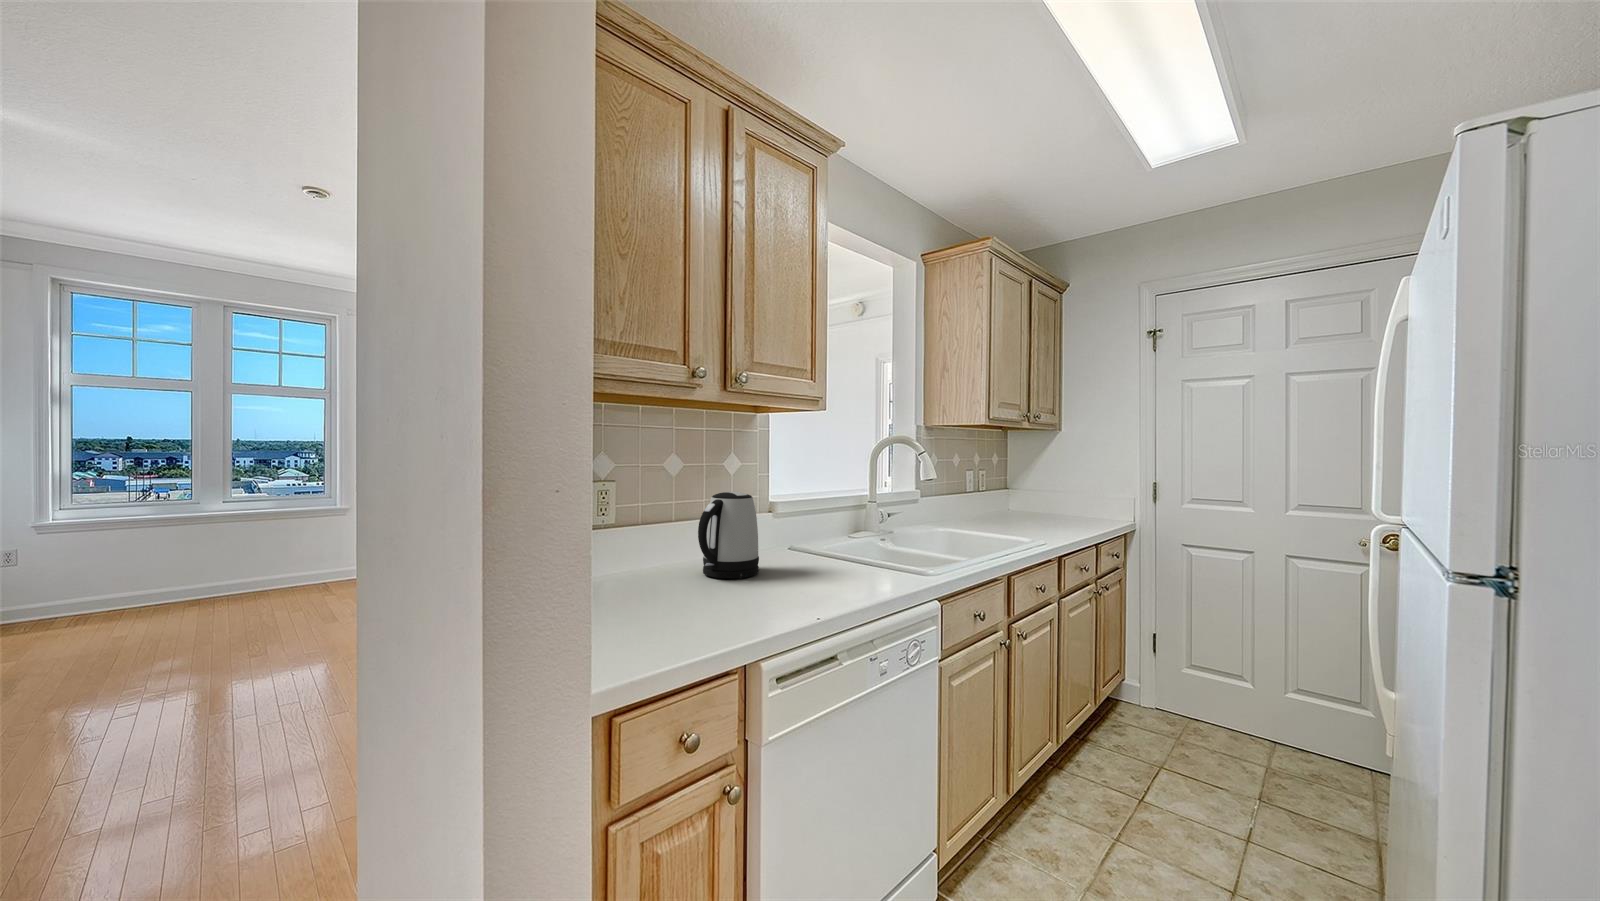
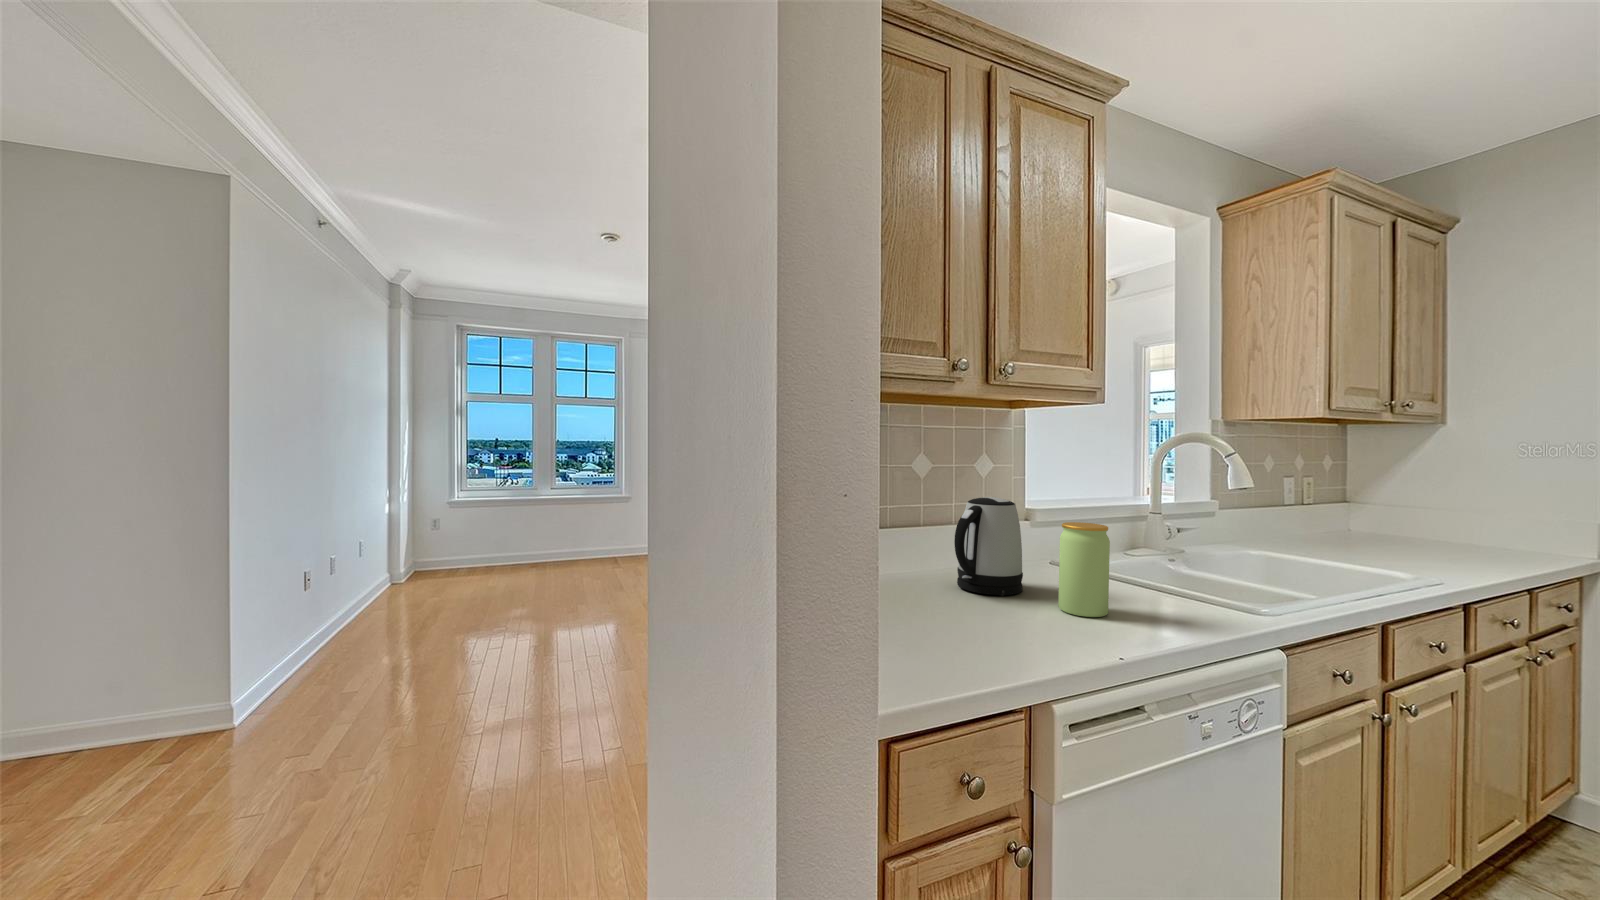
jar: none [784,510,822,589] -> present [1058,522,1110,617]

